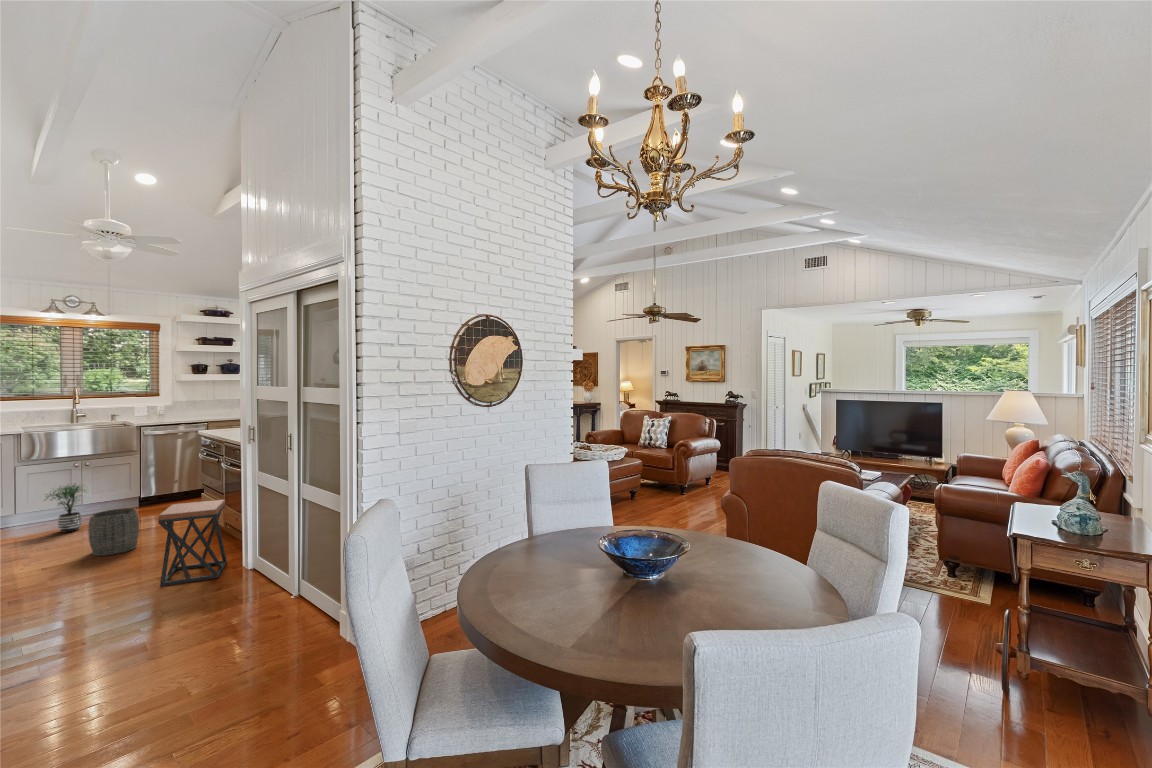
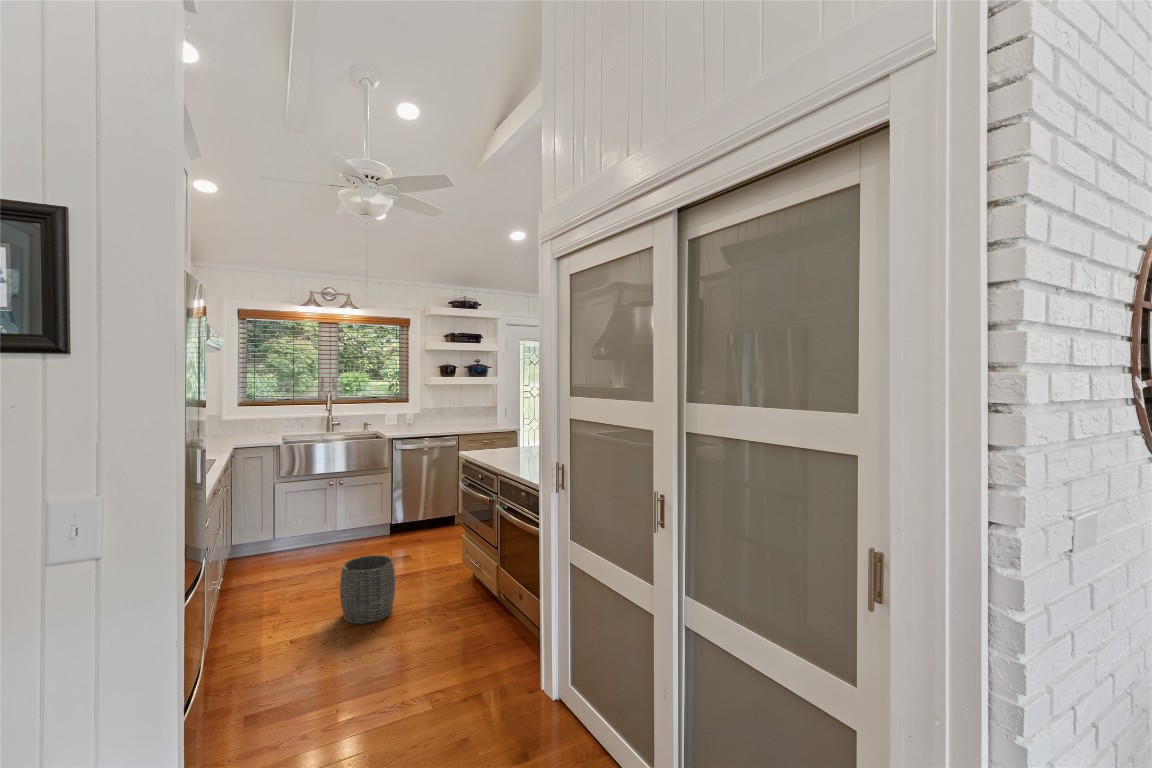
potted plant: present [45,483,85,532] -> none [297,508,343,569]
stool: present [158,500,227,586] -> none [432,573,514,722]

